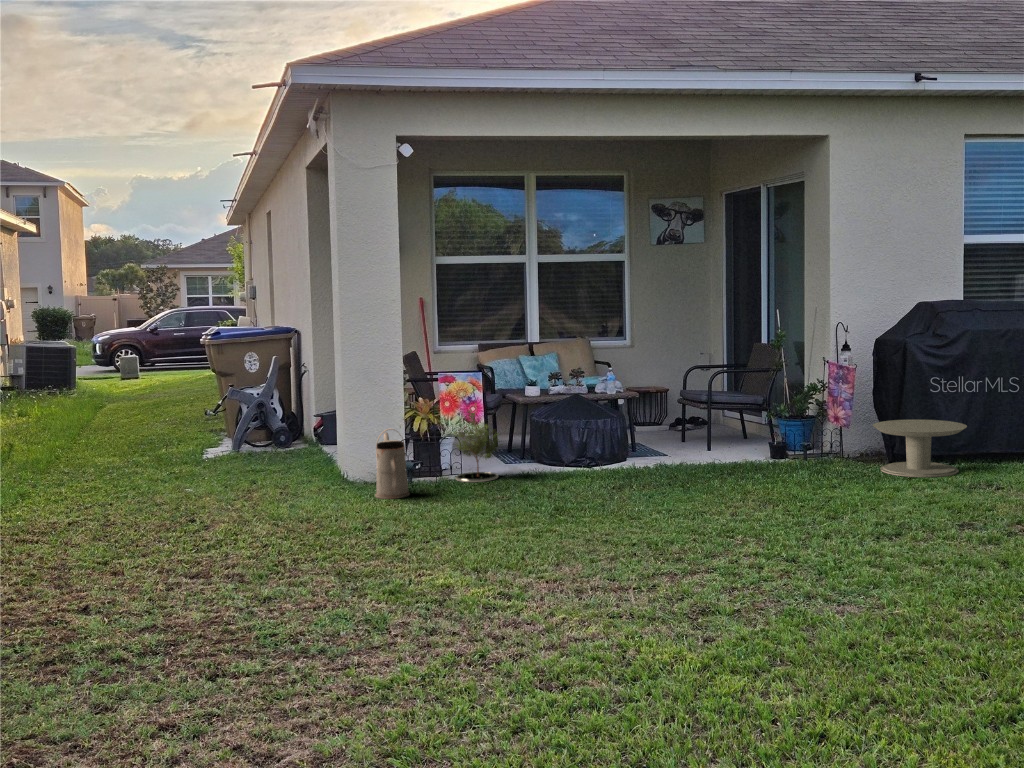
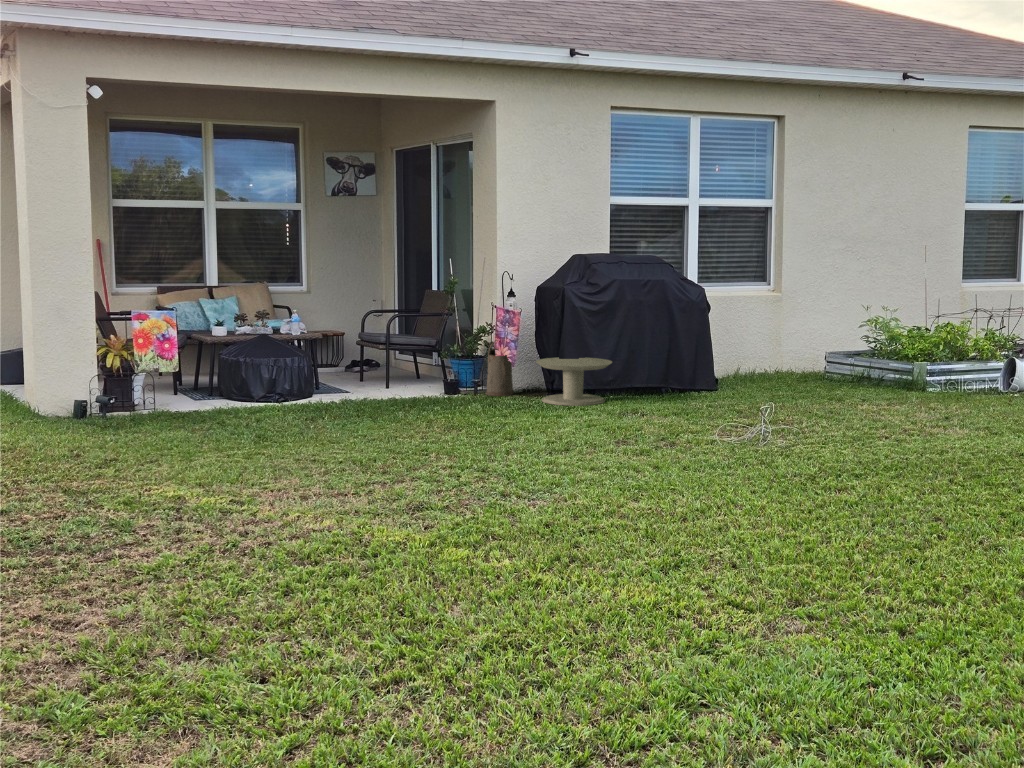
potted tree: present [454,411,499,482] -> none [144,340,198,418]
watering can: present [375,429,410,499] -> present [486,340,514,396]

